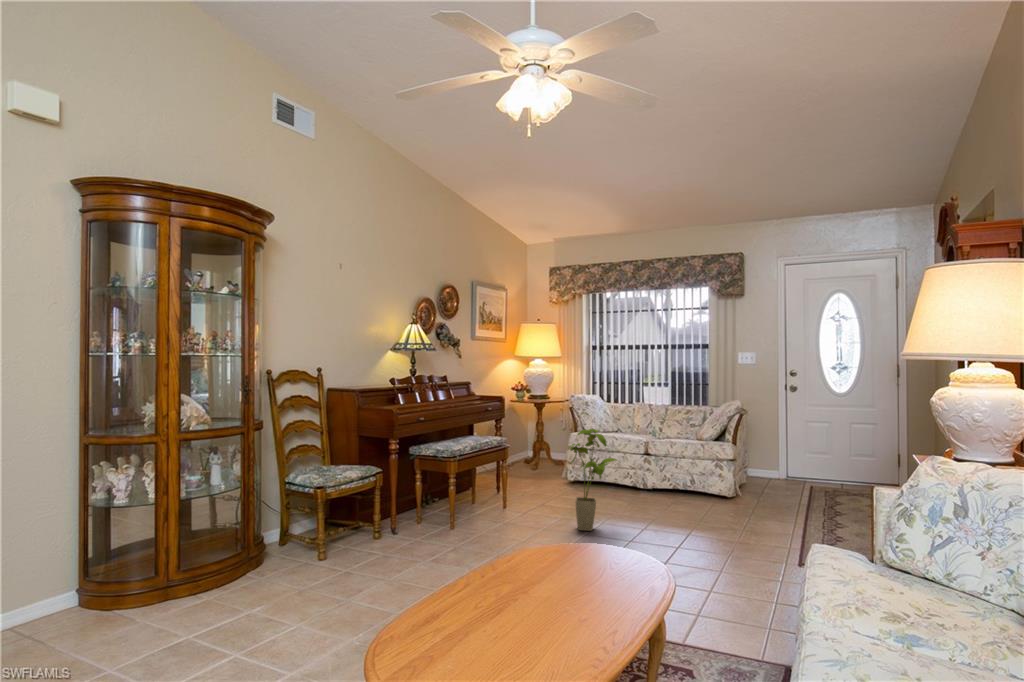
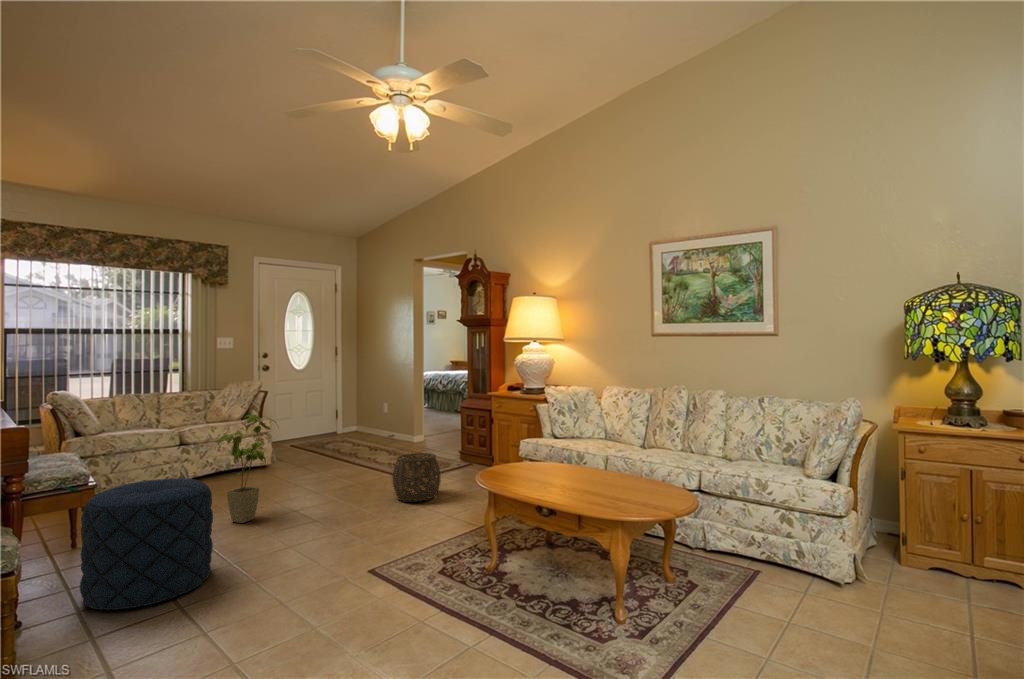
pouf: none [412,462,494,550] -> present [80,478,213,610]
woven basket: none [702,513,775,586] -> present [392,453,441,502]

